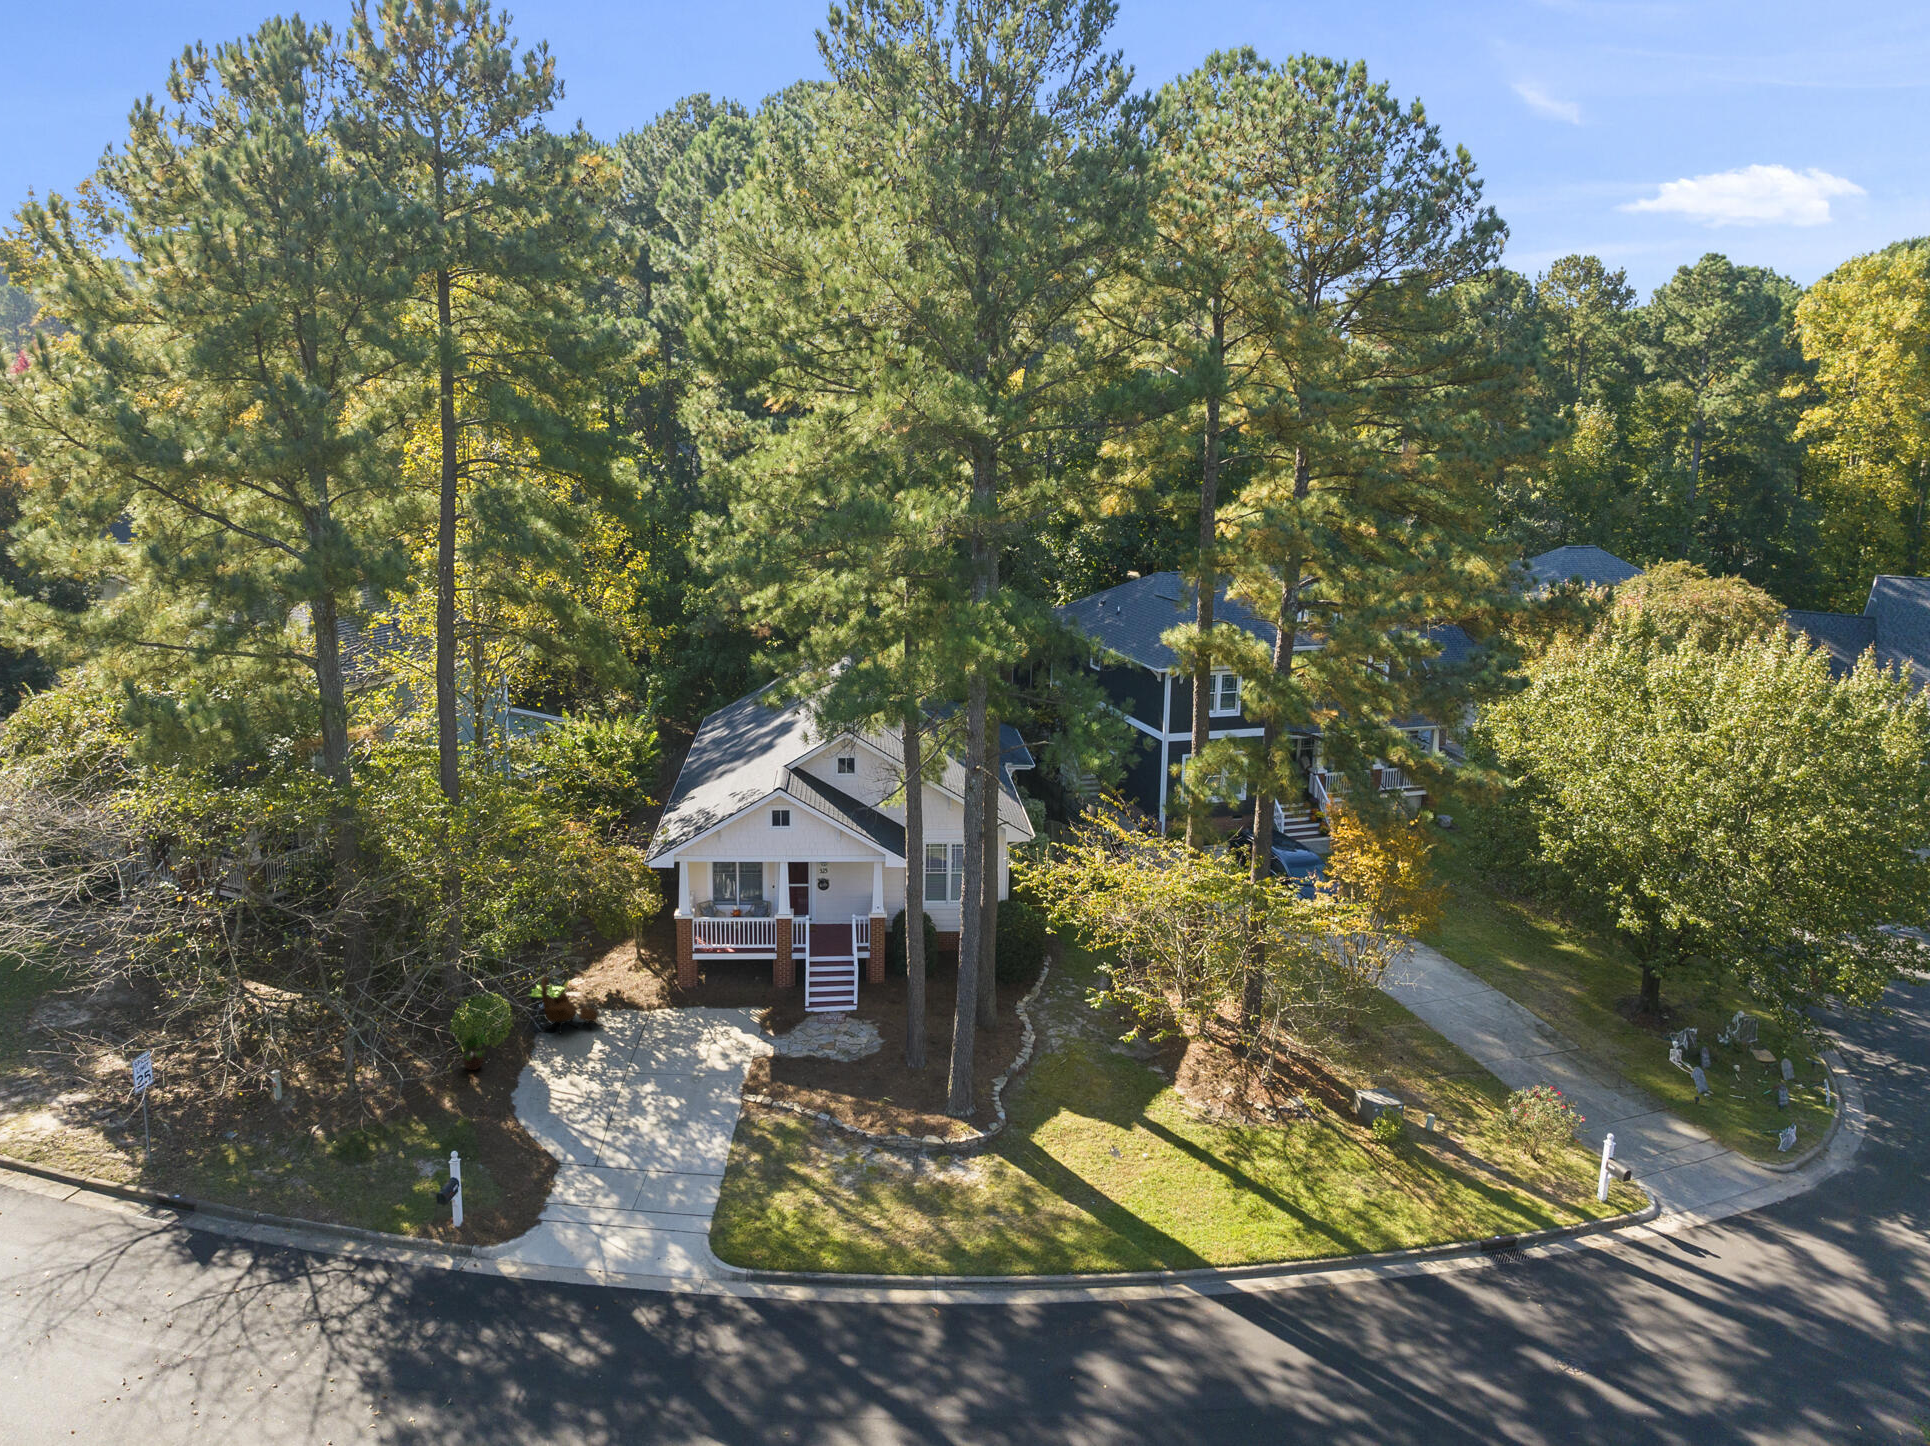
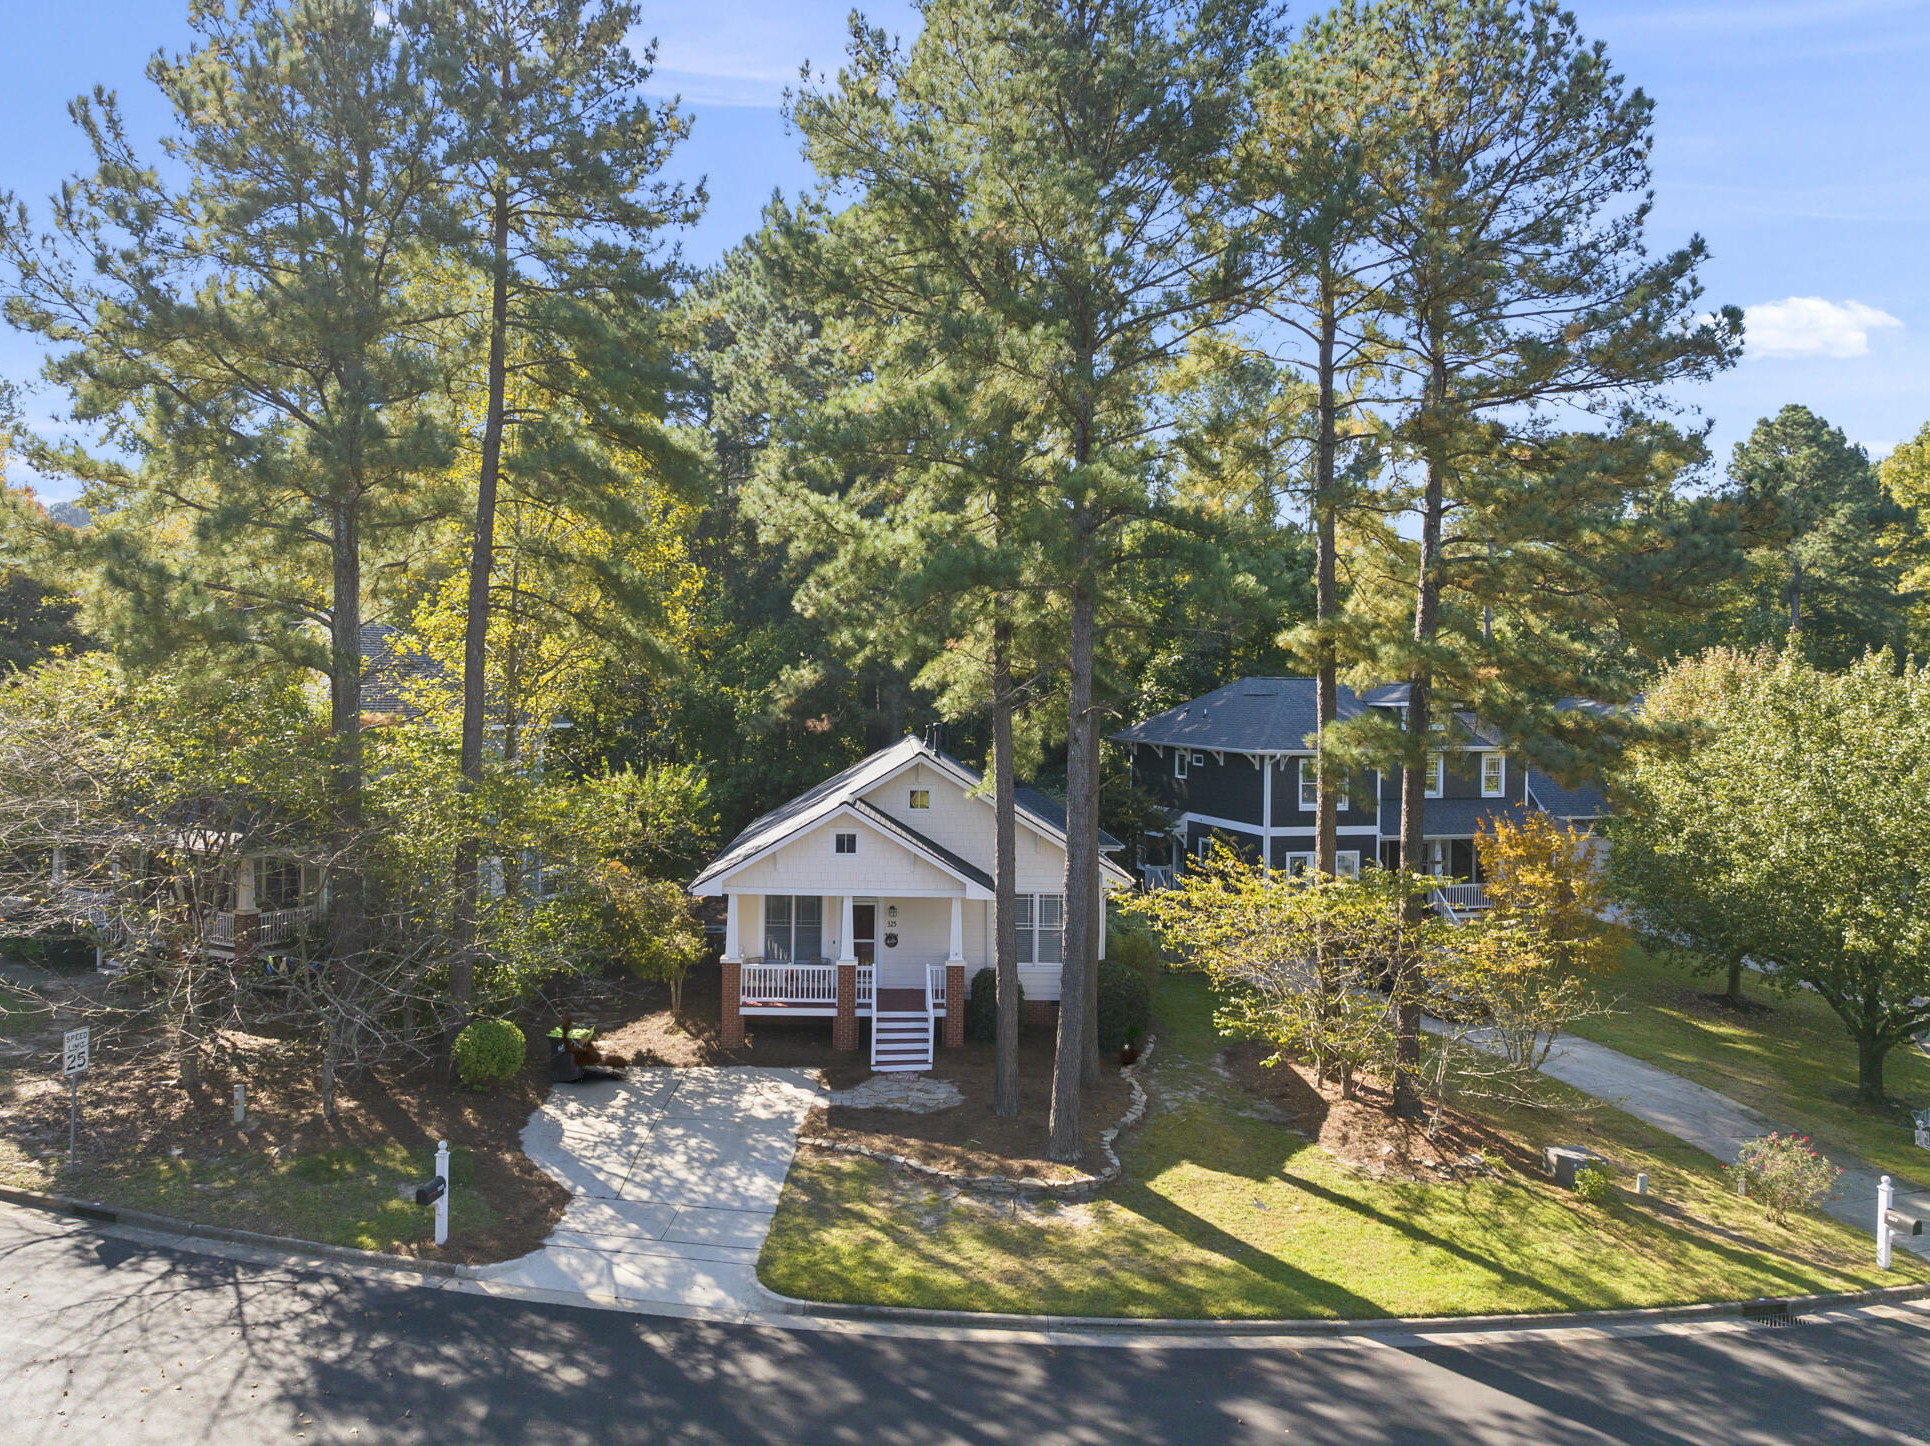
potted tree: present [462,1032,484,1070] -> present [1119,1025,1143,1063]

